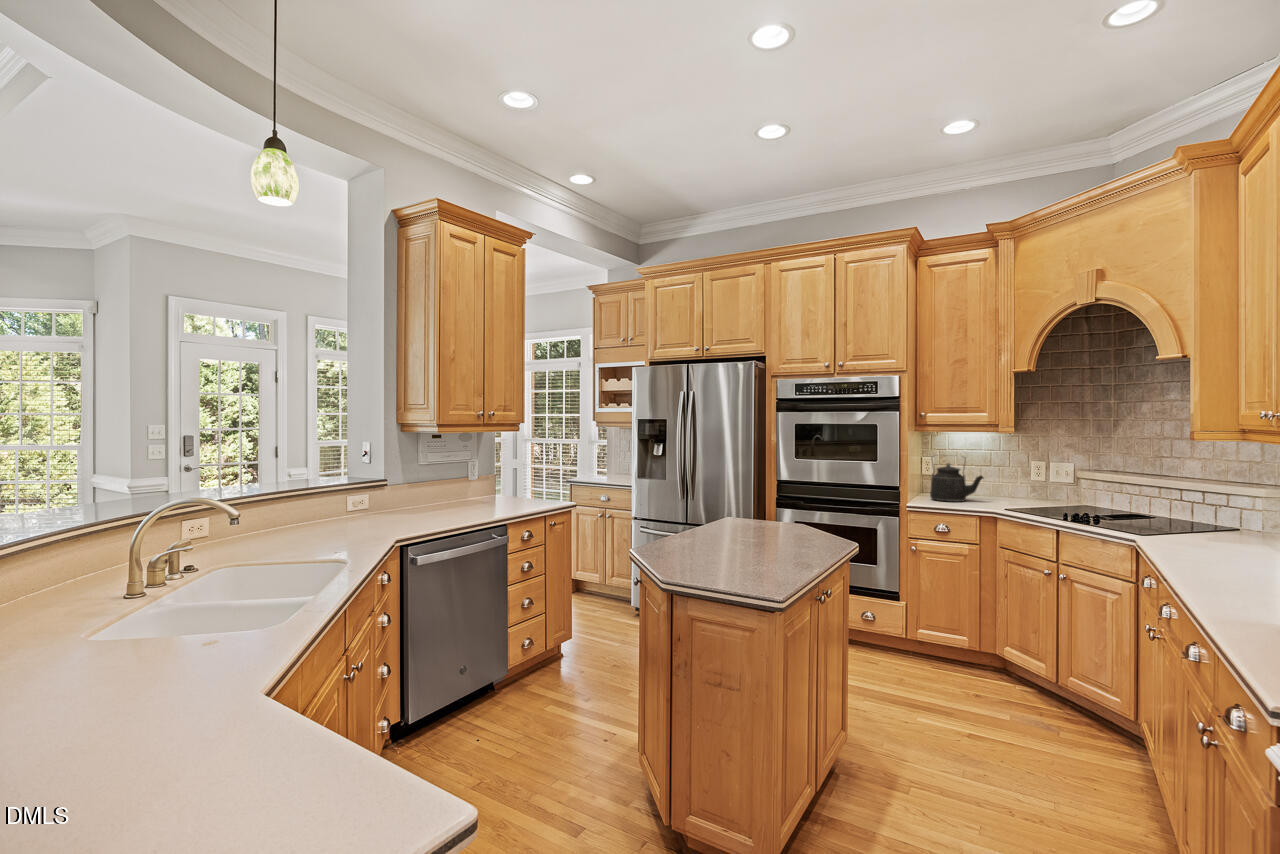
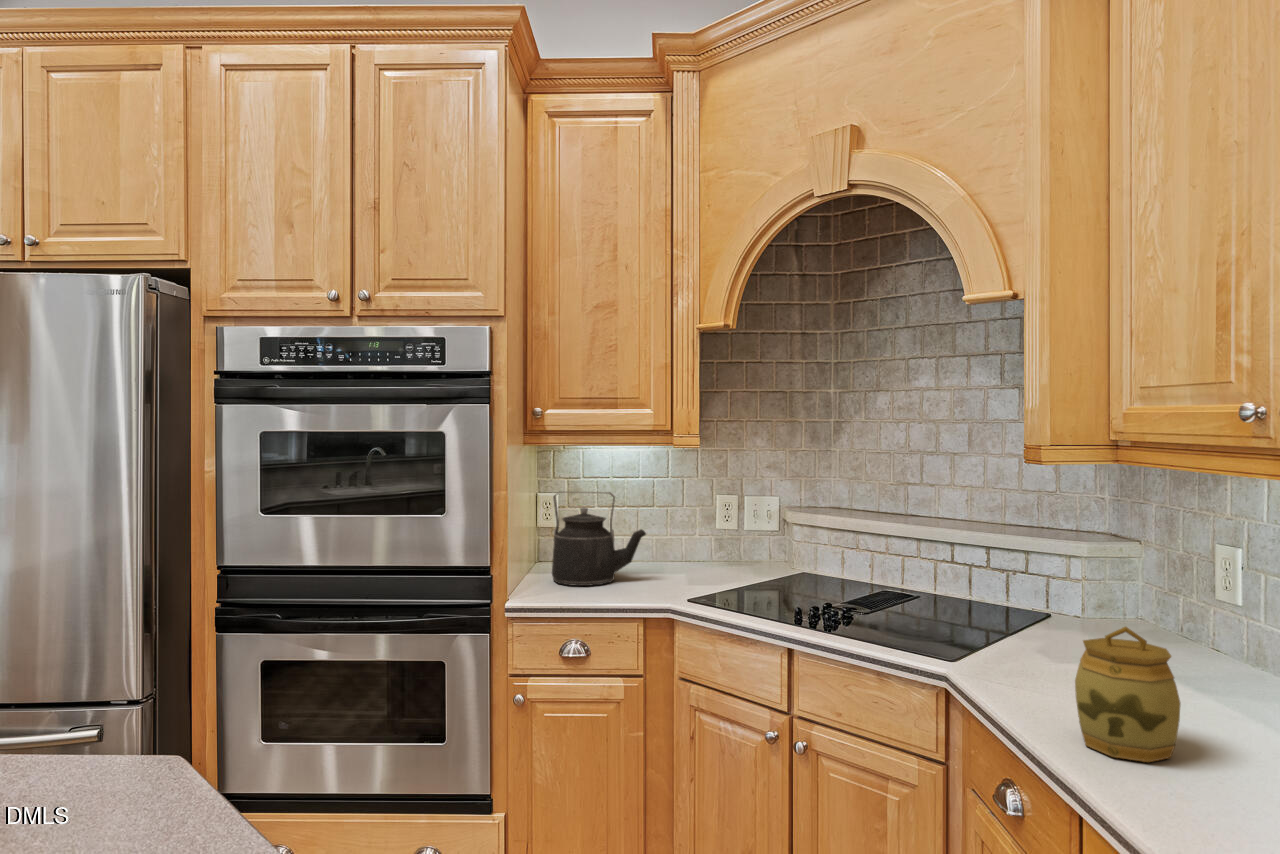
jar: none [1174,507,1229,562] -> present [1075,627,1180,762]

